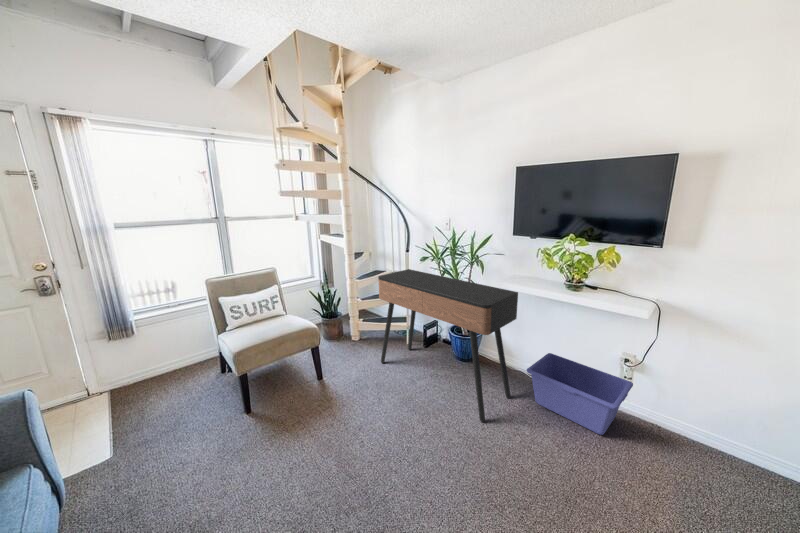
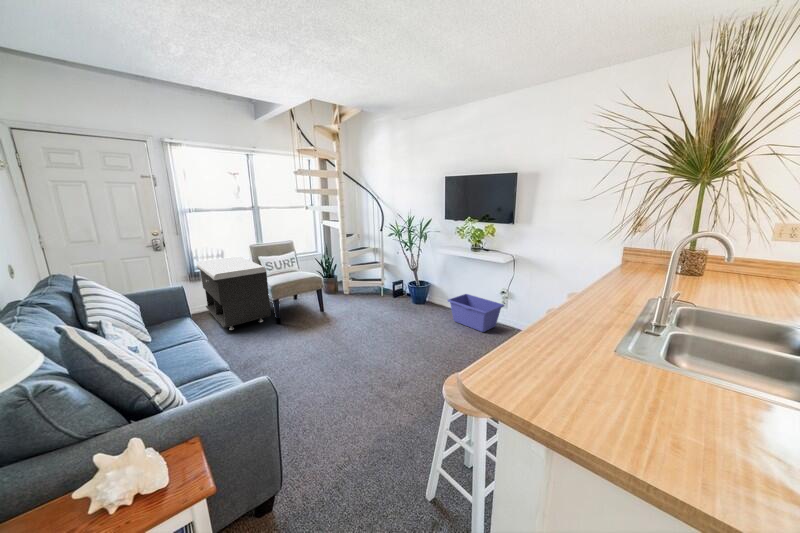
console table: present [378,269,518,422] -> none [361,243,442,328]
storage bench: none [121,294,236,433] -> present [197,257,271,330]

